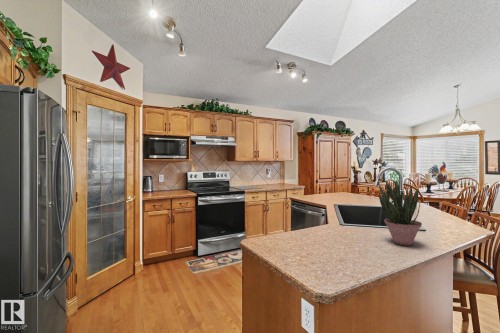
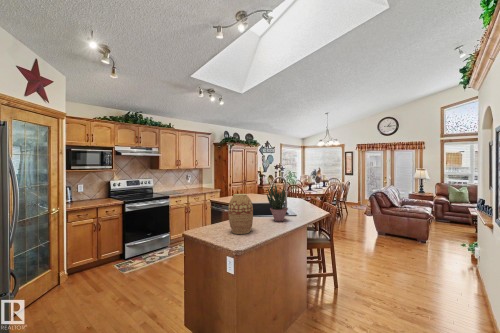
vase: none [310,193,356,265] -> present [228,194,253,234]

